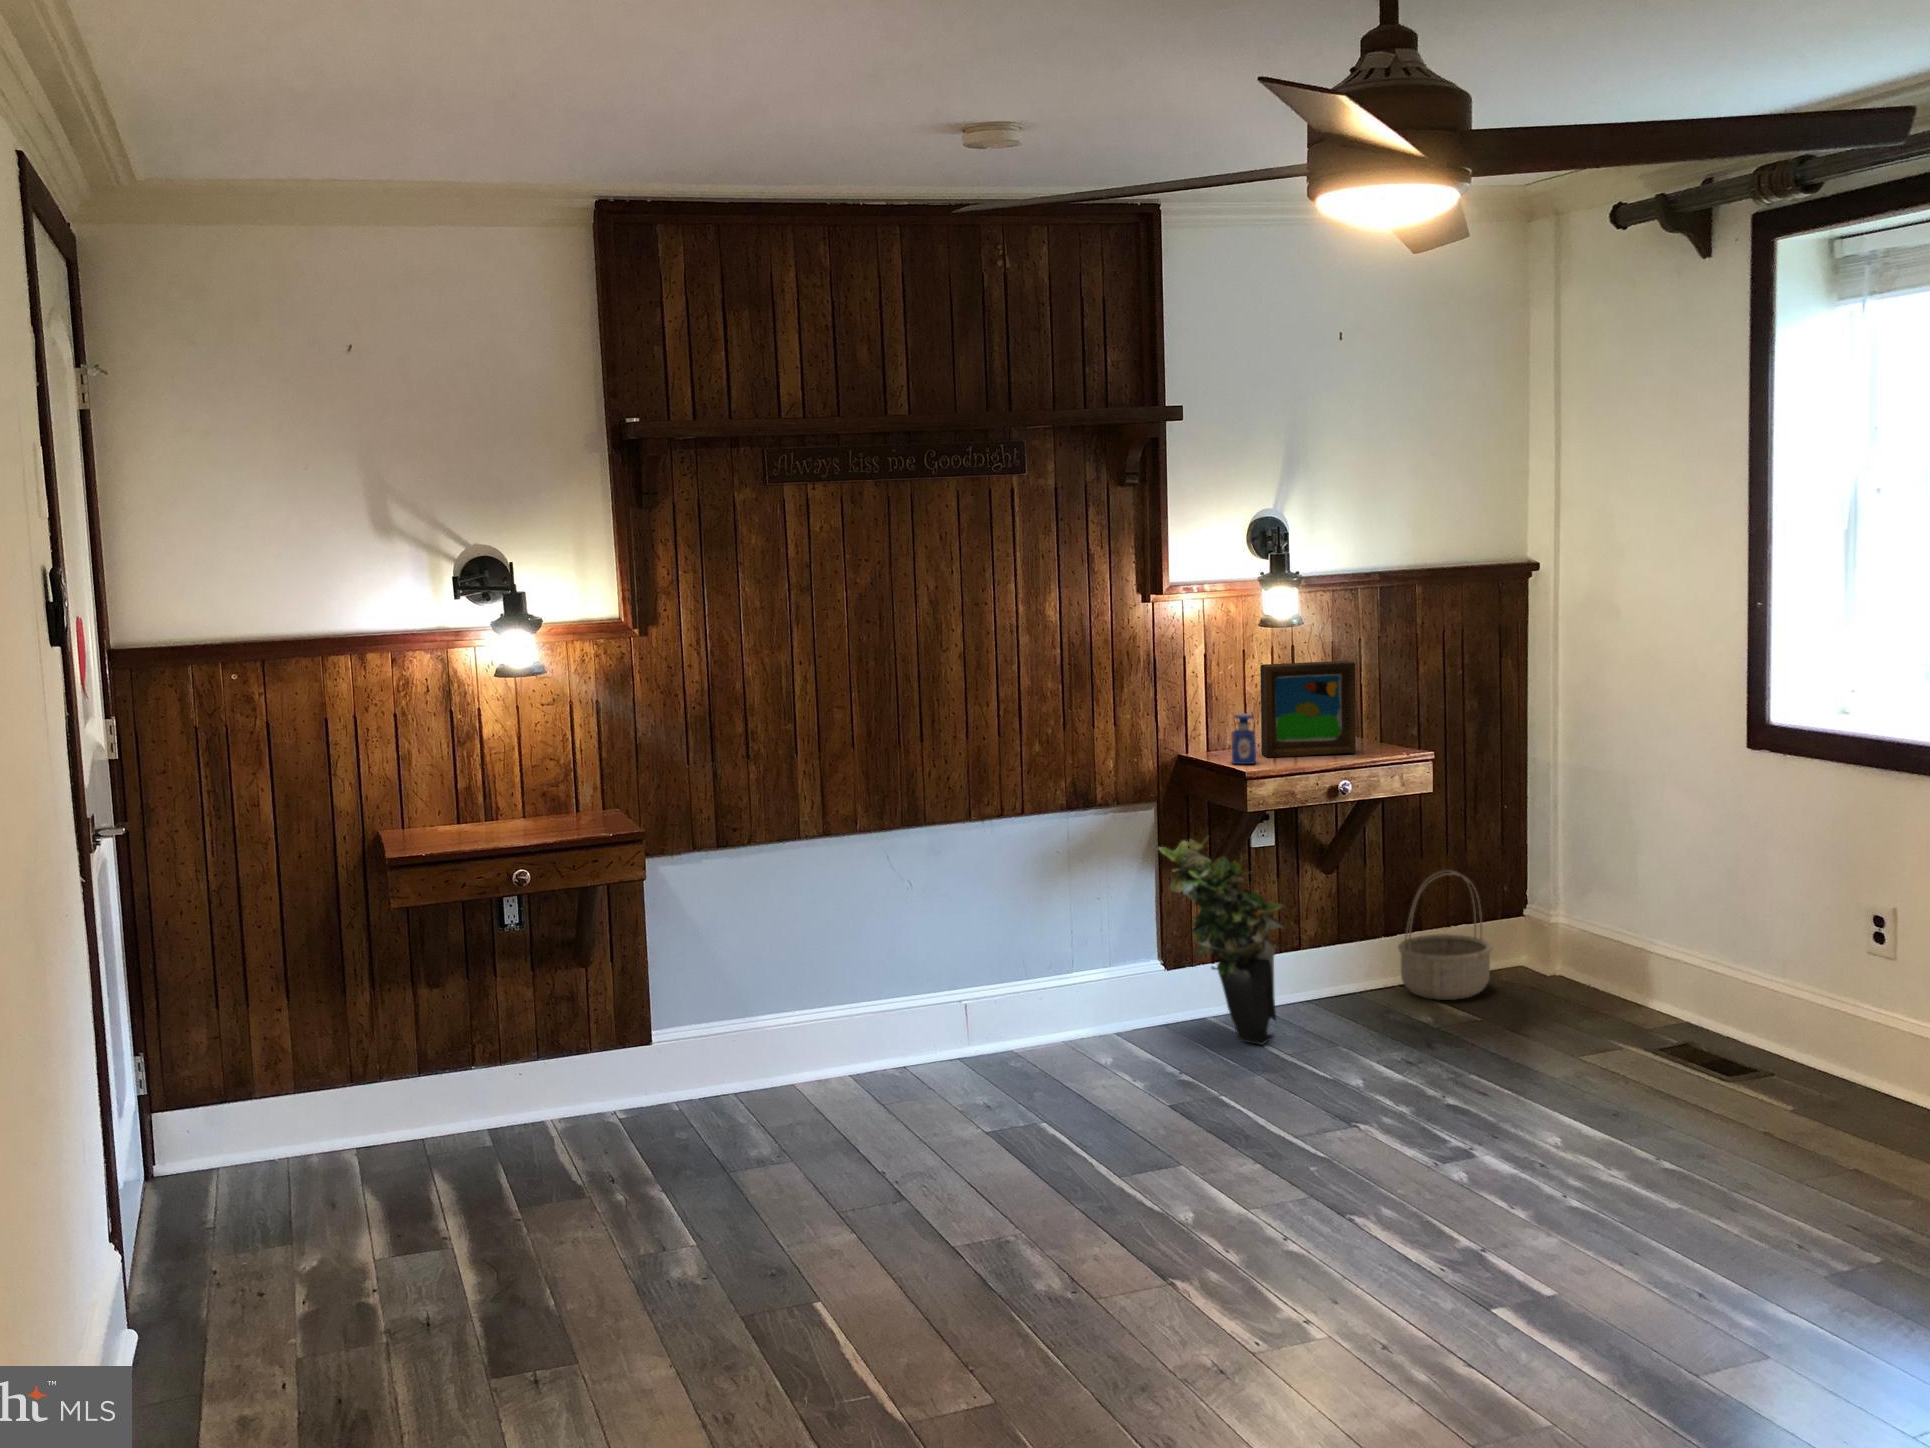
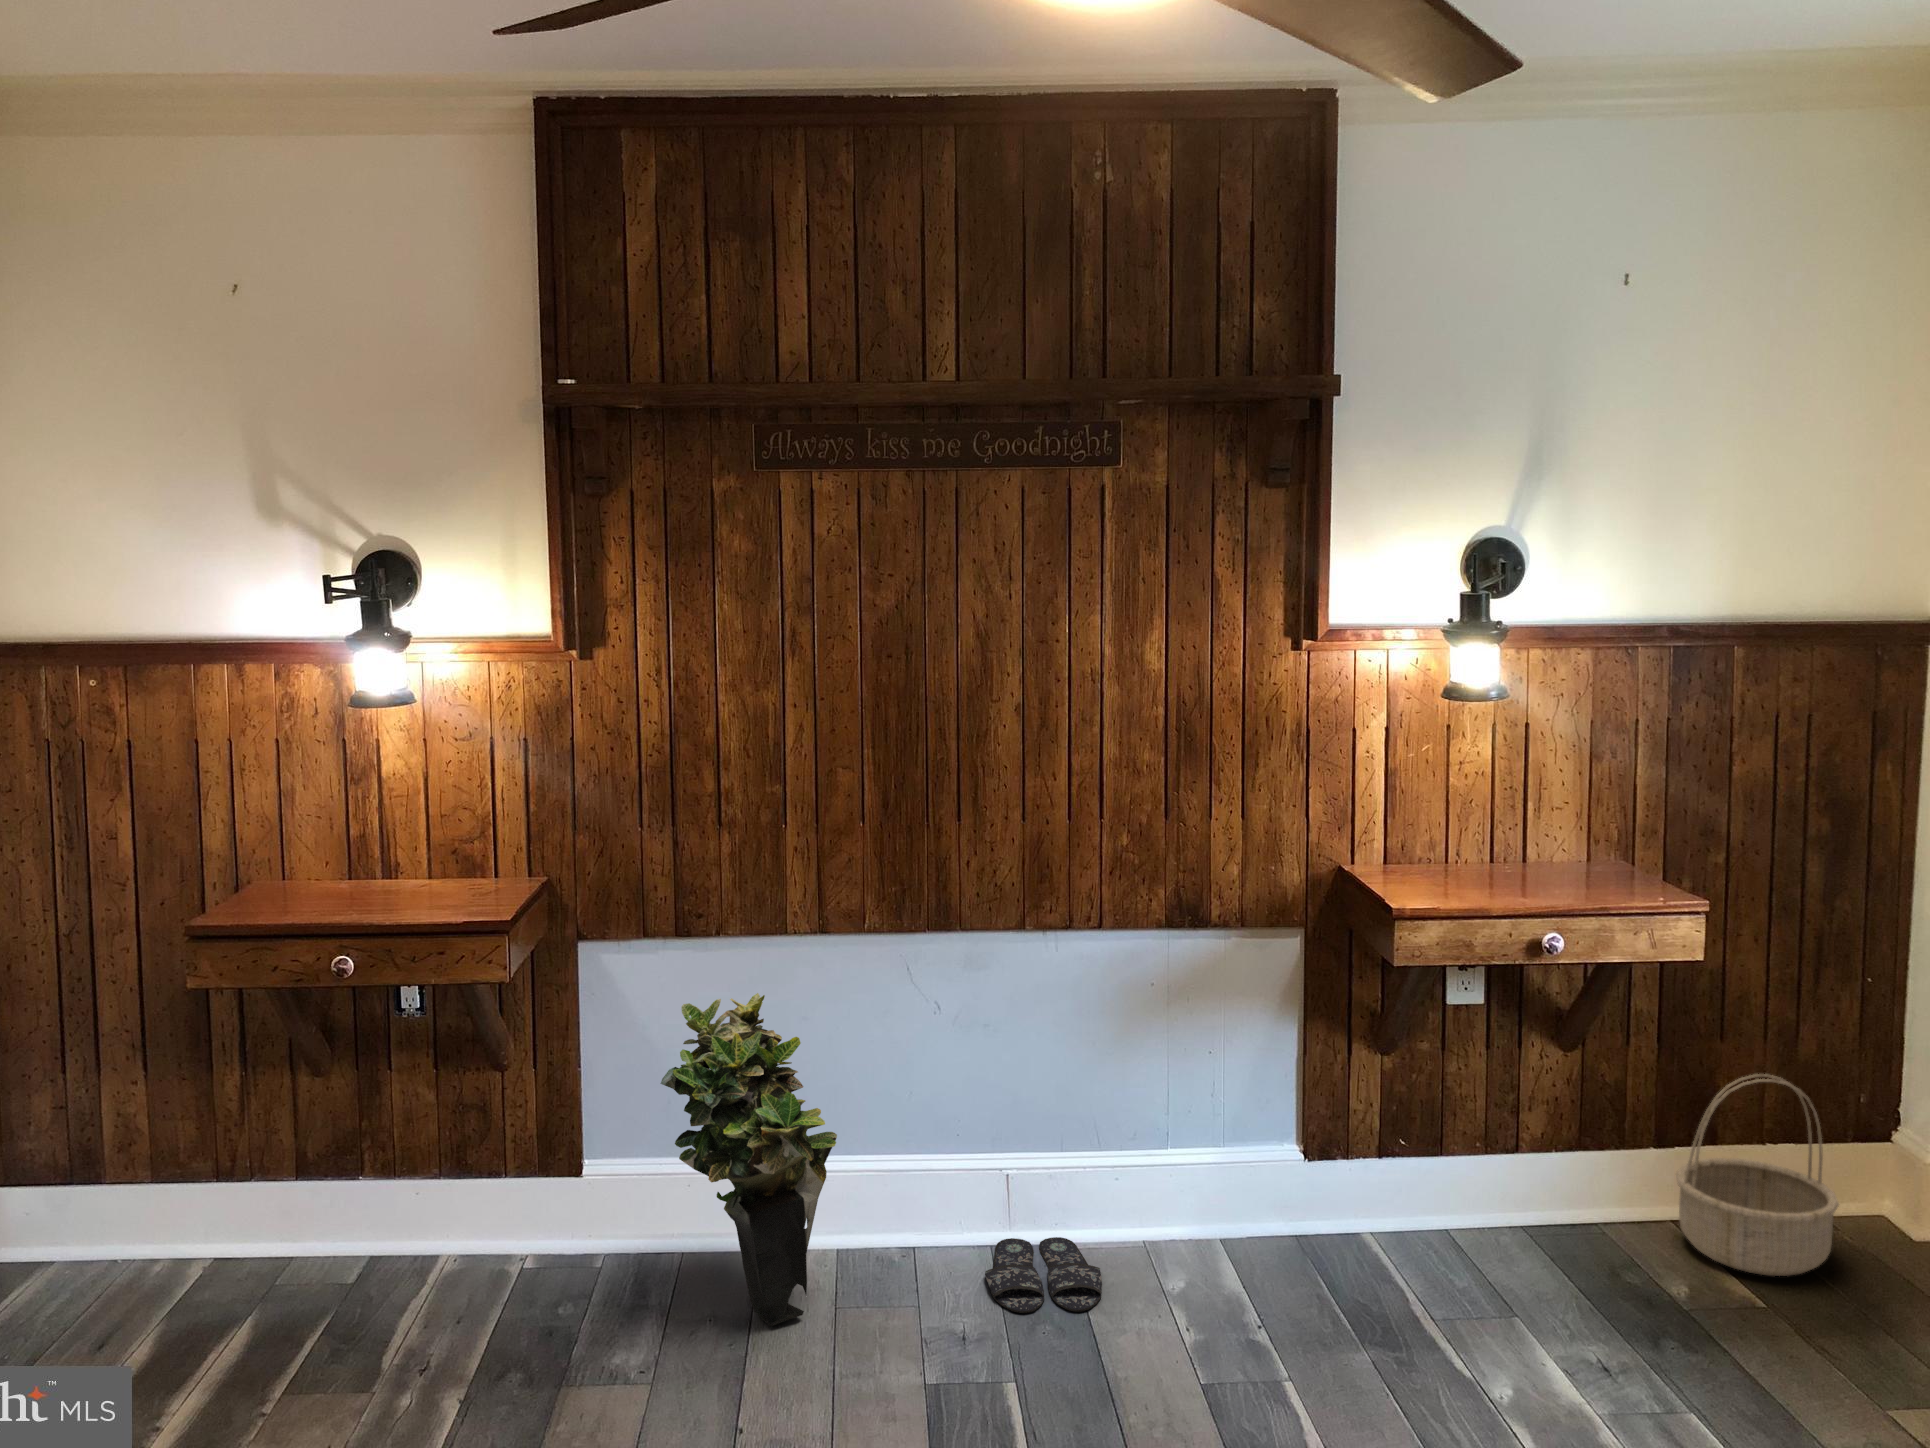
picture frame: present [1260,661,1356,757] -> none [1463,748,1620,890]
perfume bottle: present [1232,713,1256,764] -> none [1408,818,1447,895]
potted plant: present [1159,836,1285,1045] -> present [661,993,837,1327]
slippers: none [965,1045,1054,1081] -> present [985,1237,1102,1313]

